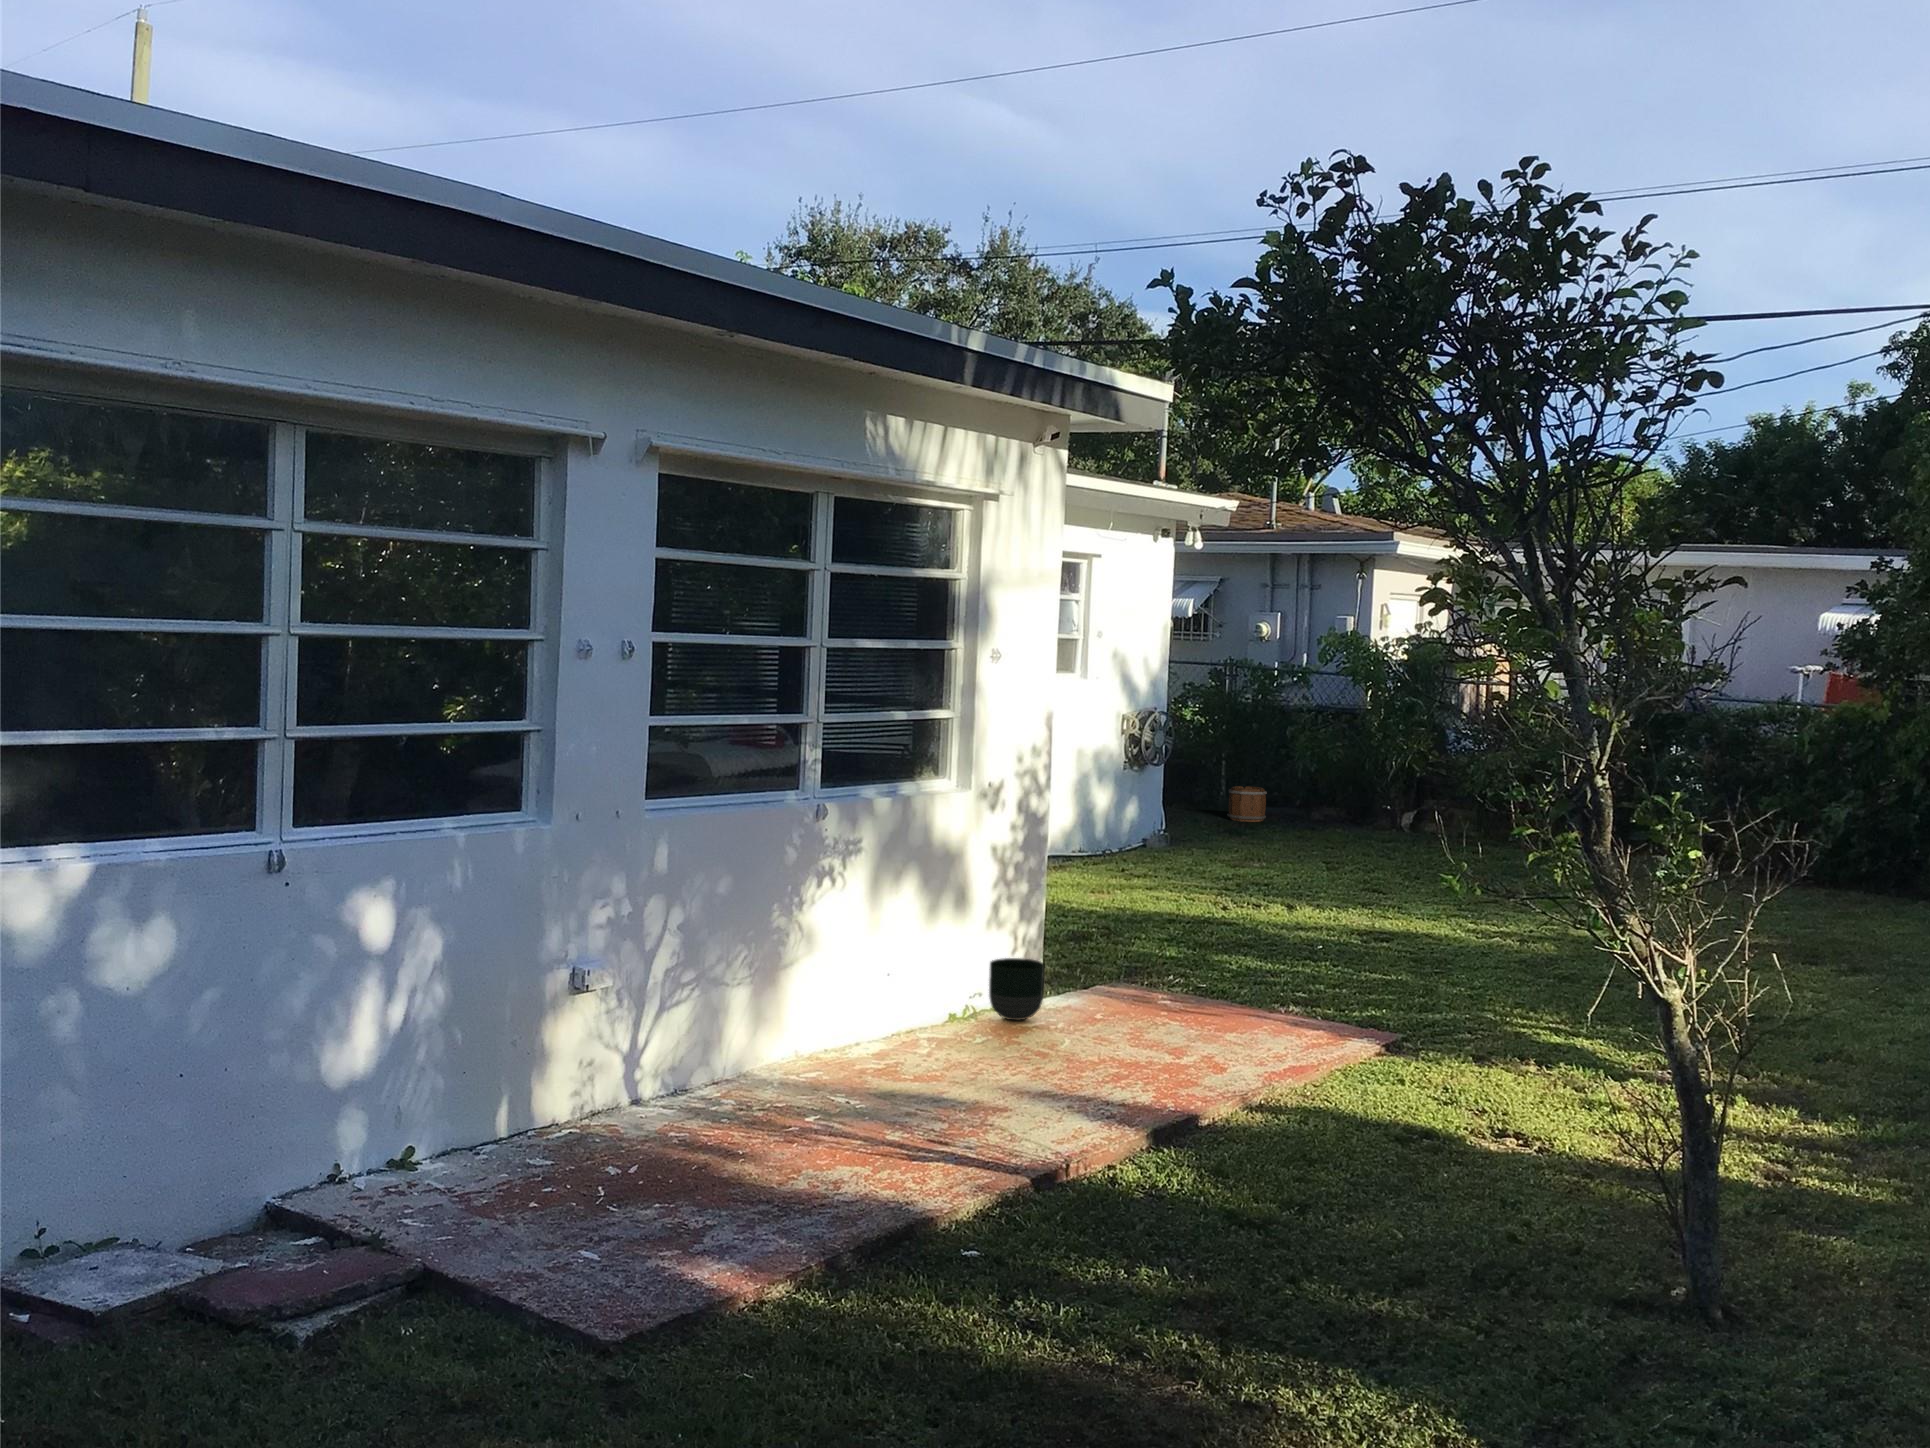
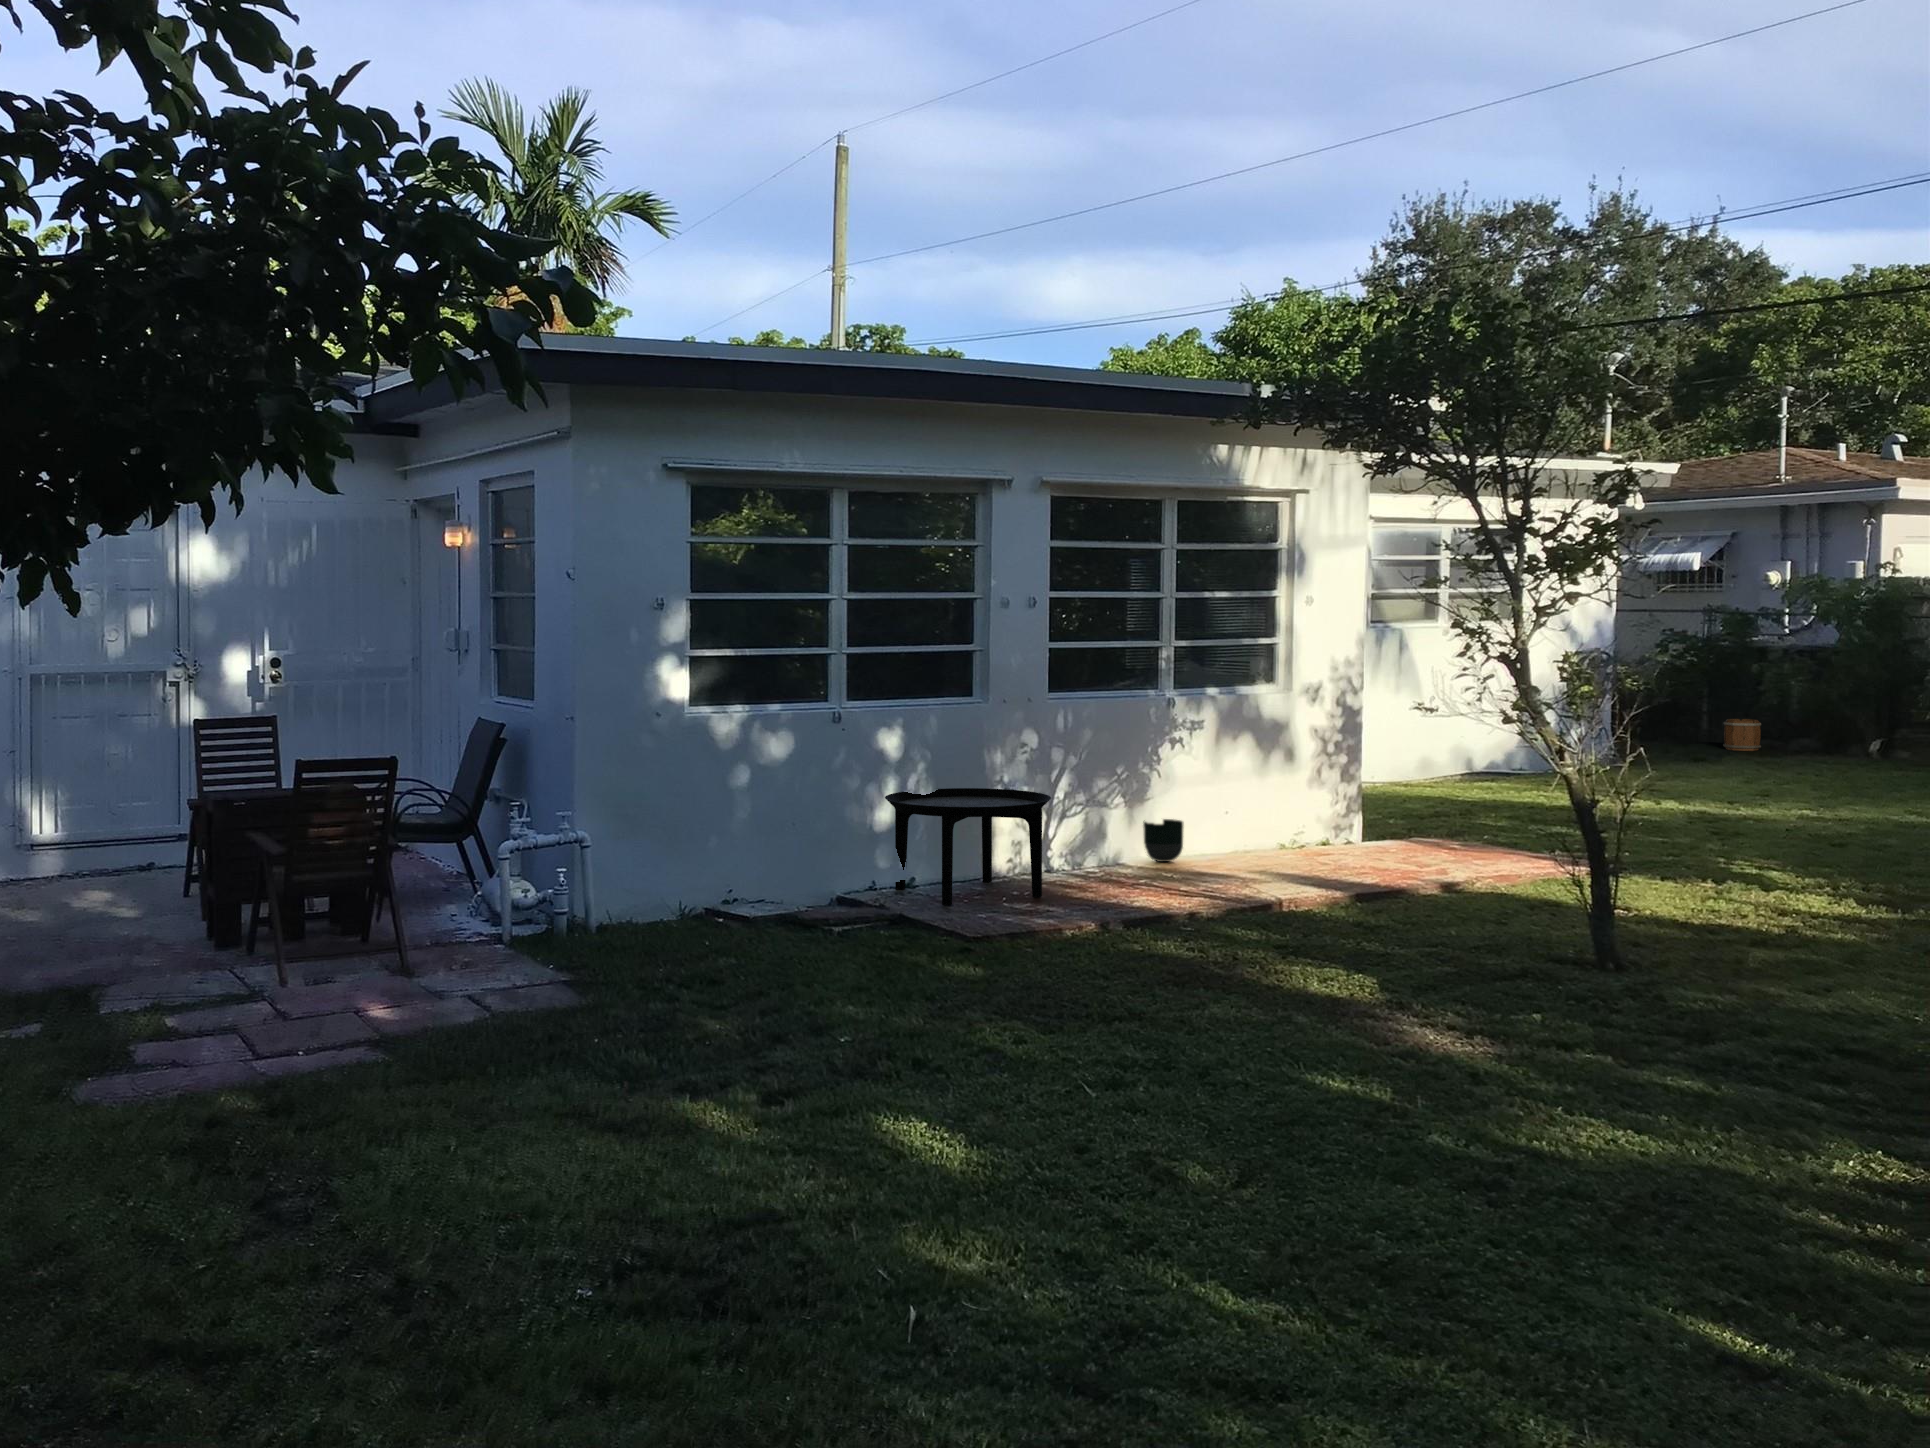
planter: present [989,958,1045,1020] -> present [1143,819,1183,862]
round table: none [380,989,709,1254] -> present [885,788,1051,905]

